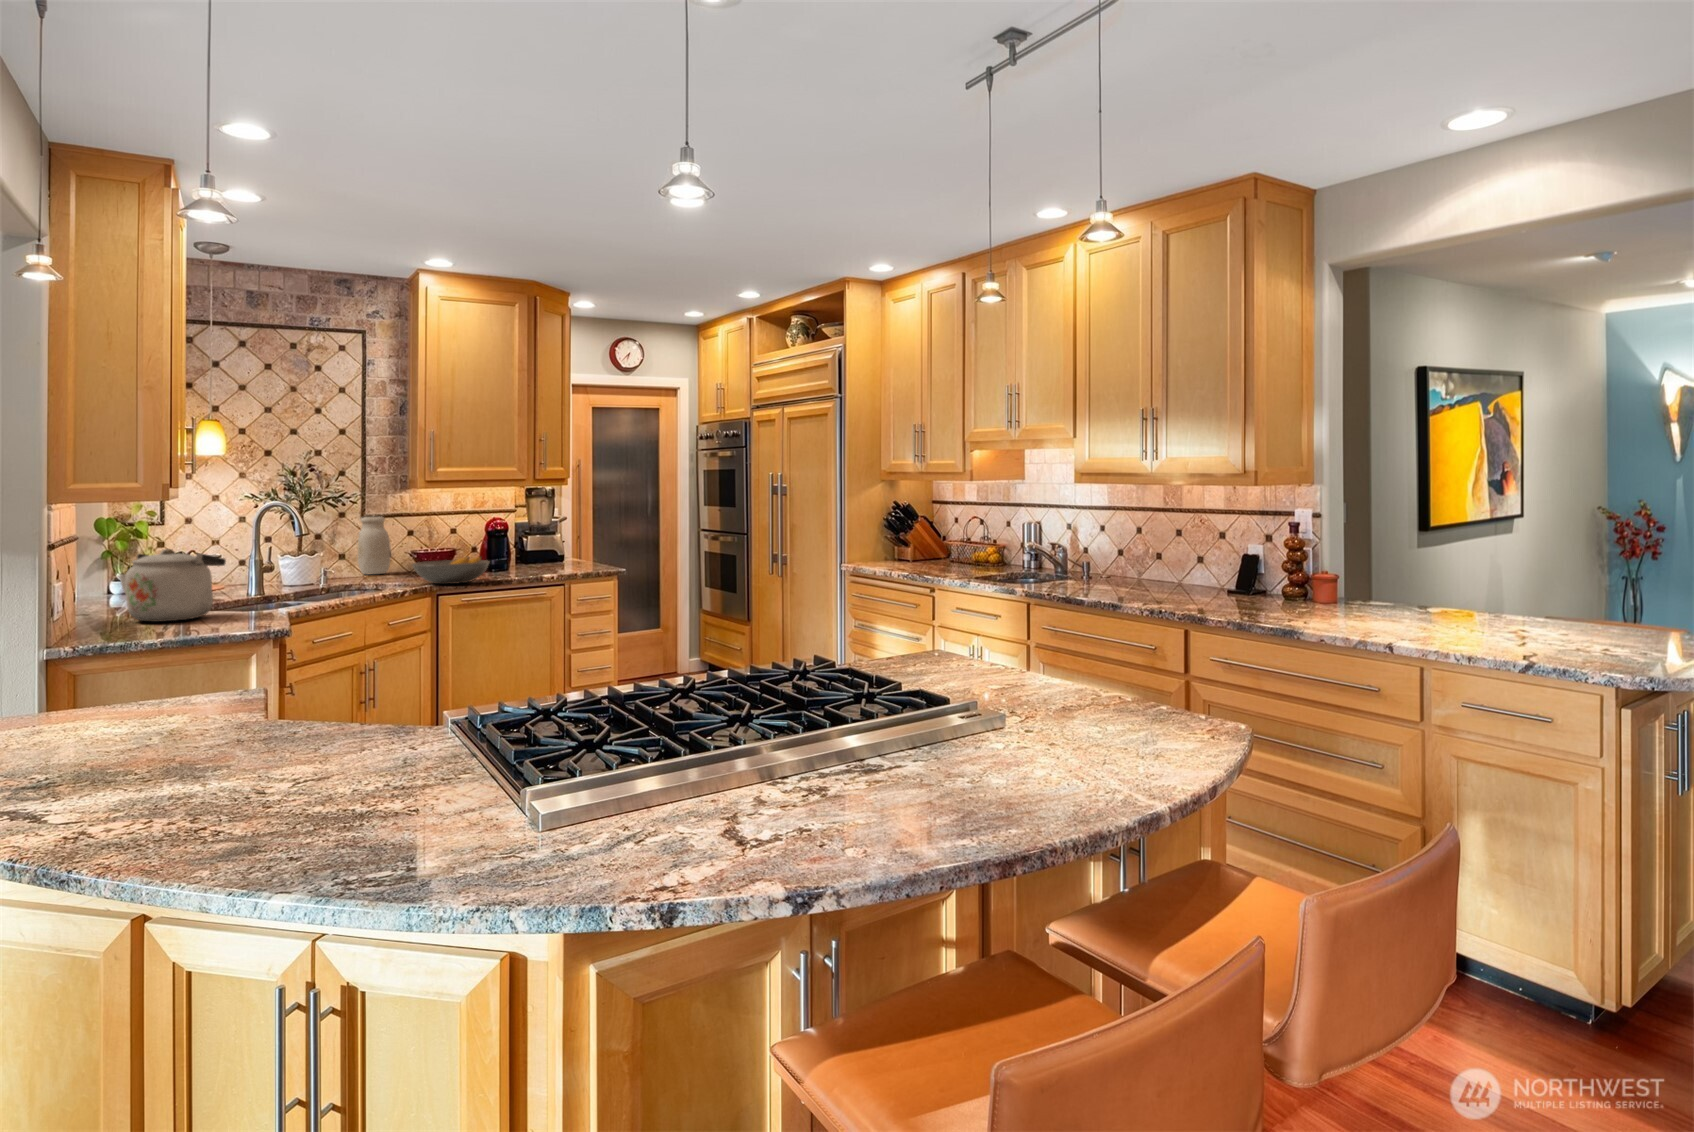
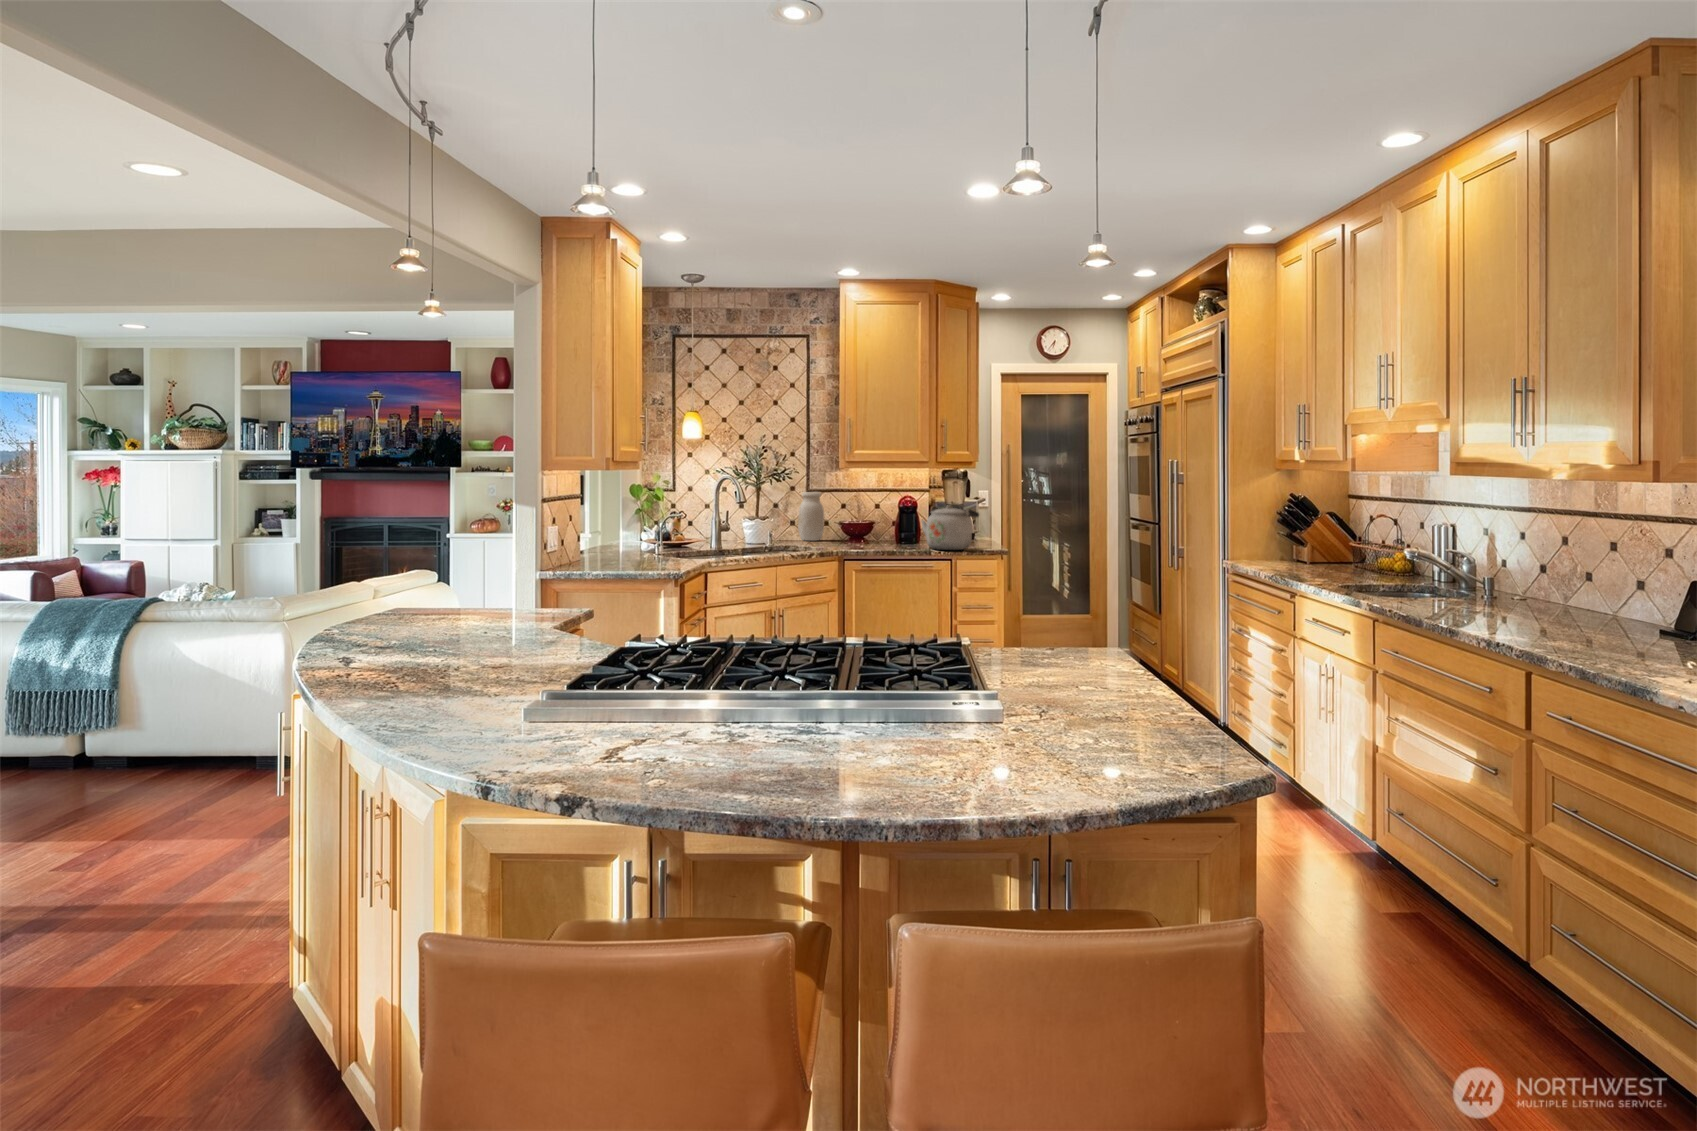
kettle: present [119,549,226,622] -> present [922,505,979,550]
fruit bowl: present [412,556,489,584] -> none [823,528,886,551]

